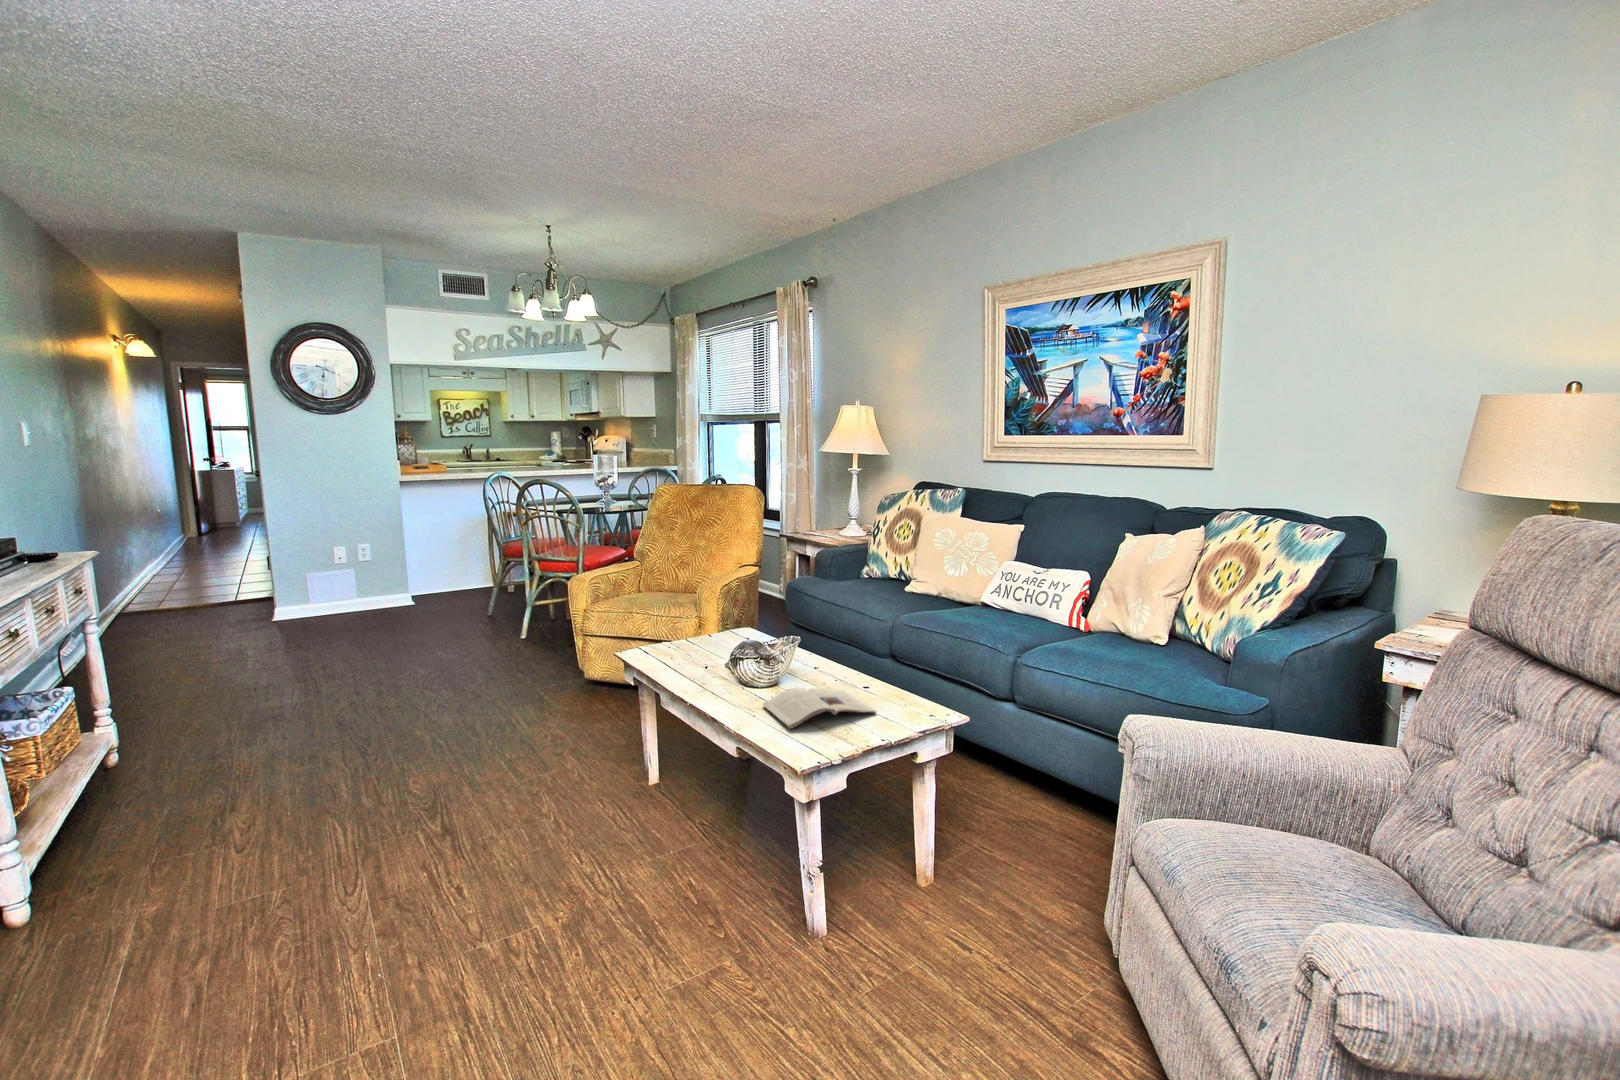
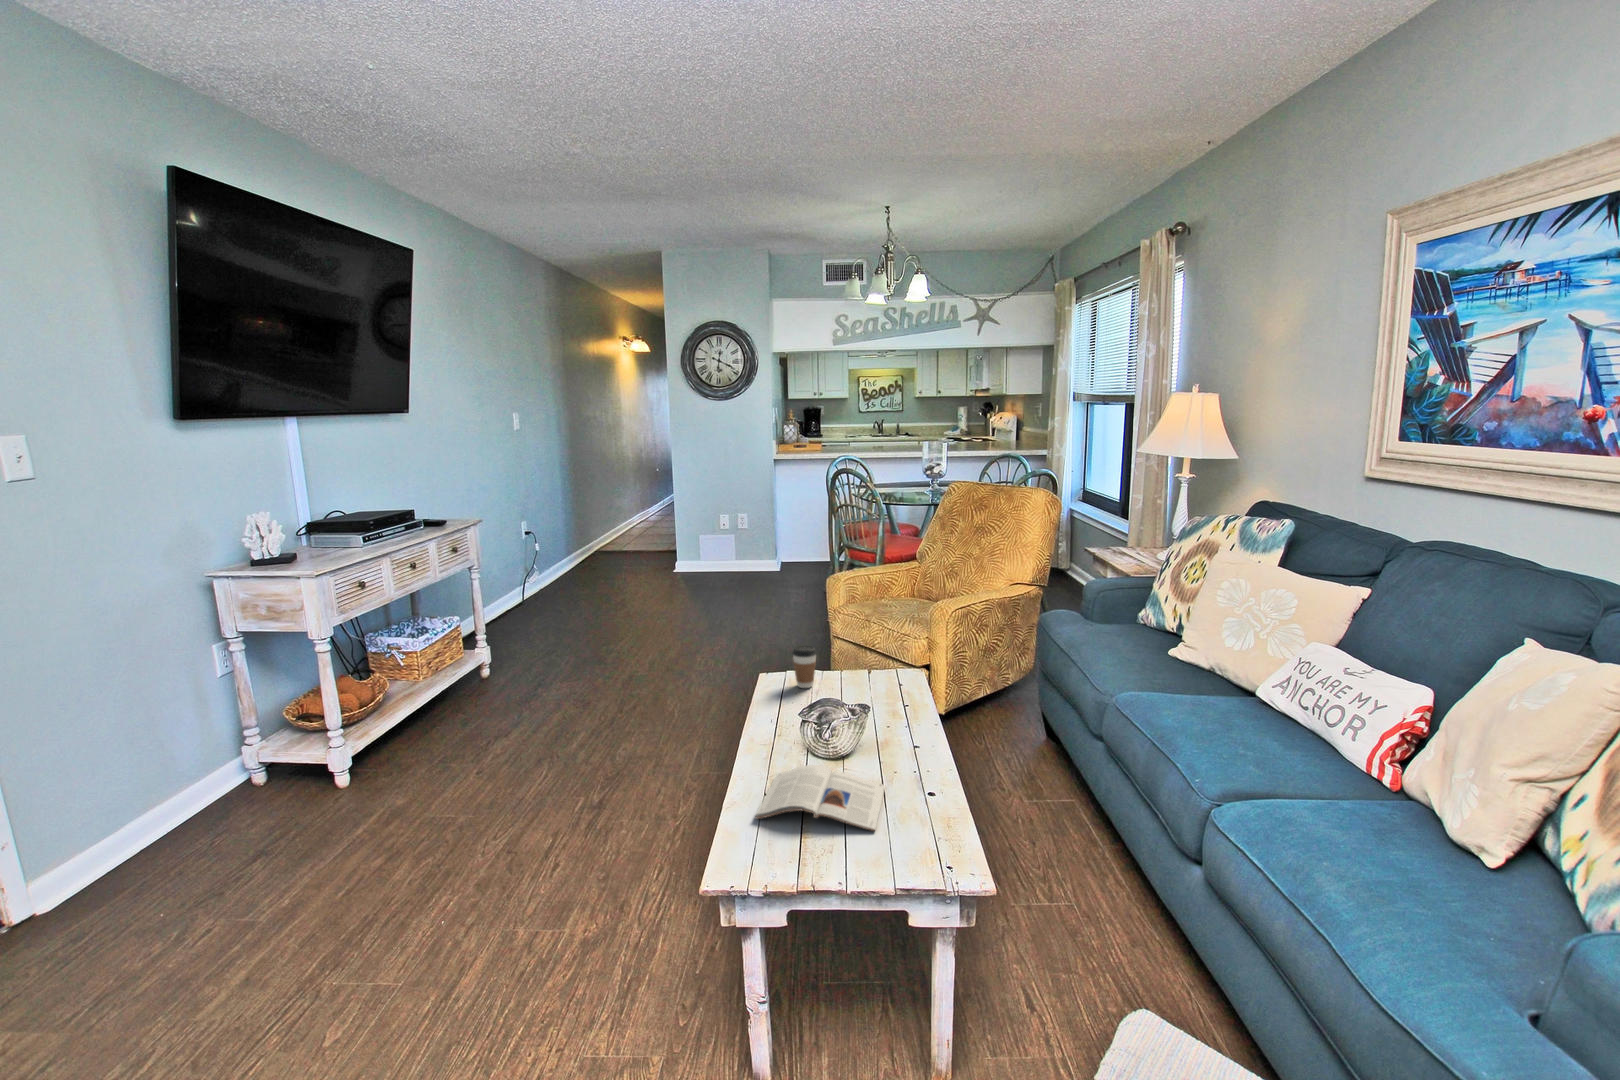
coffee cup: none [673,618,696,656] -> present [793,645,816,688]

